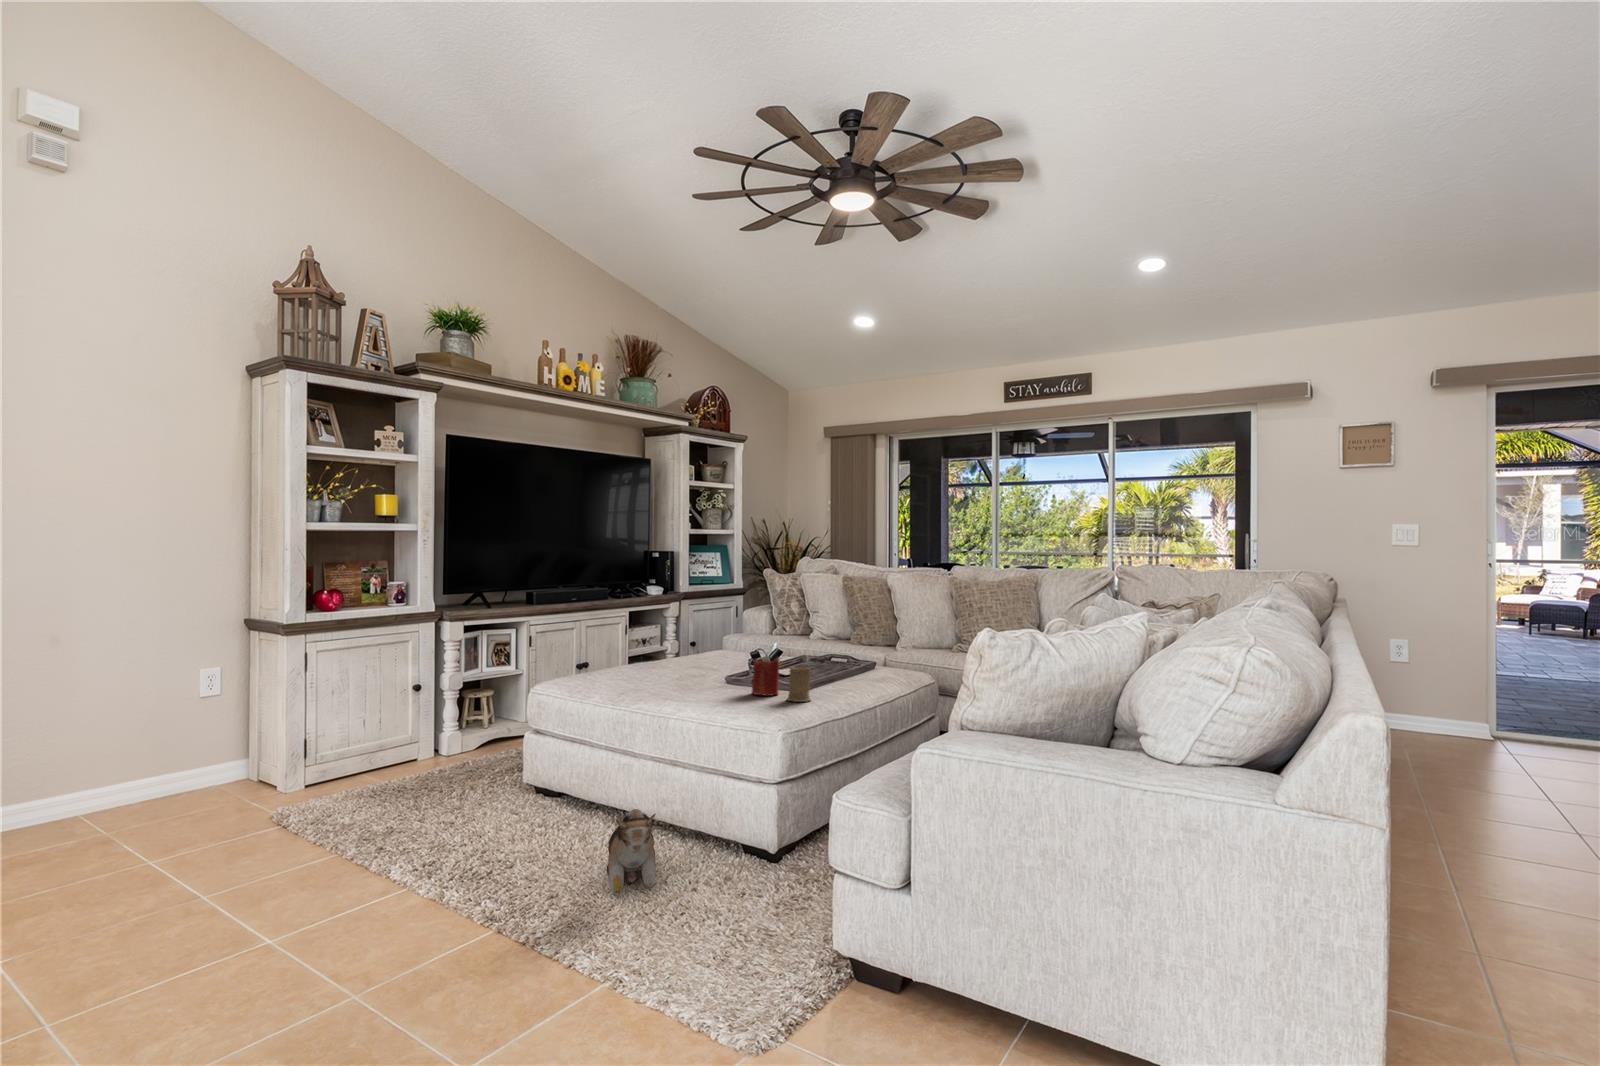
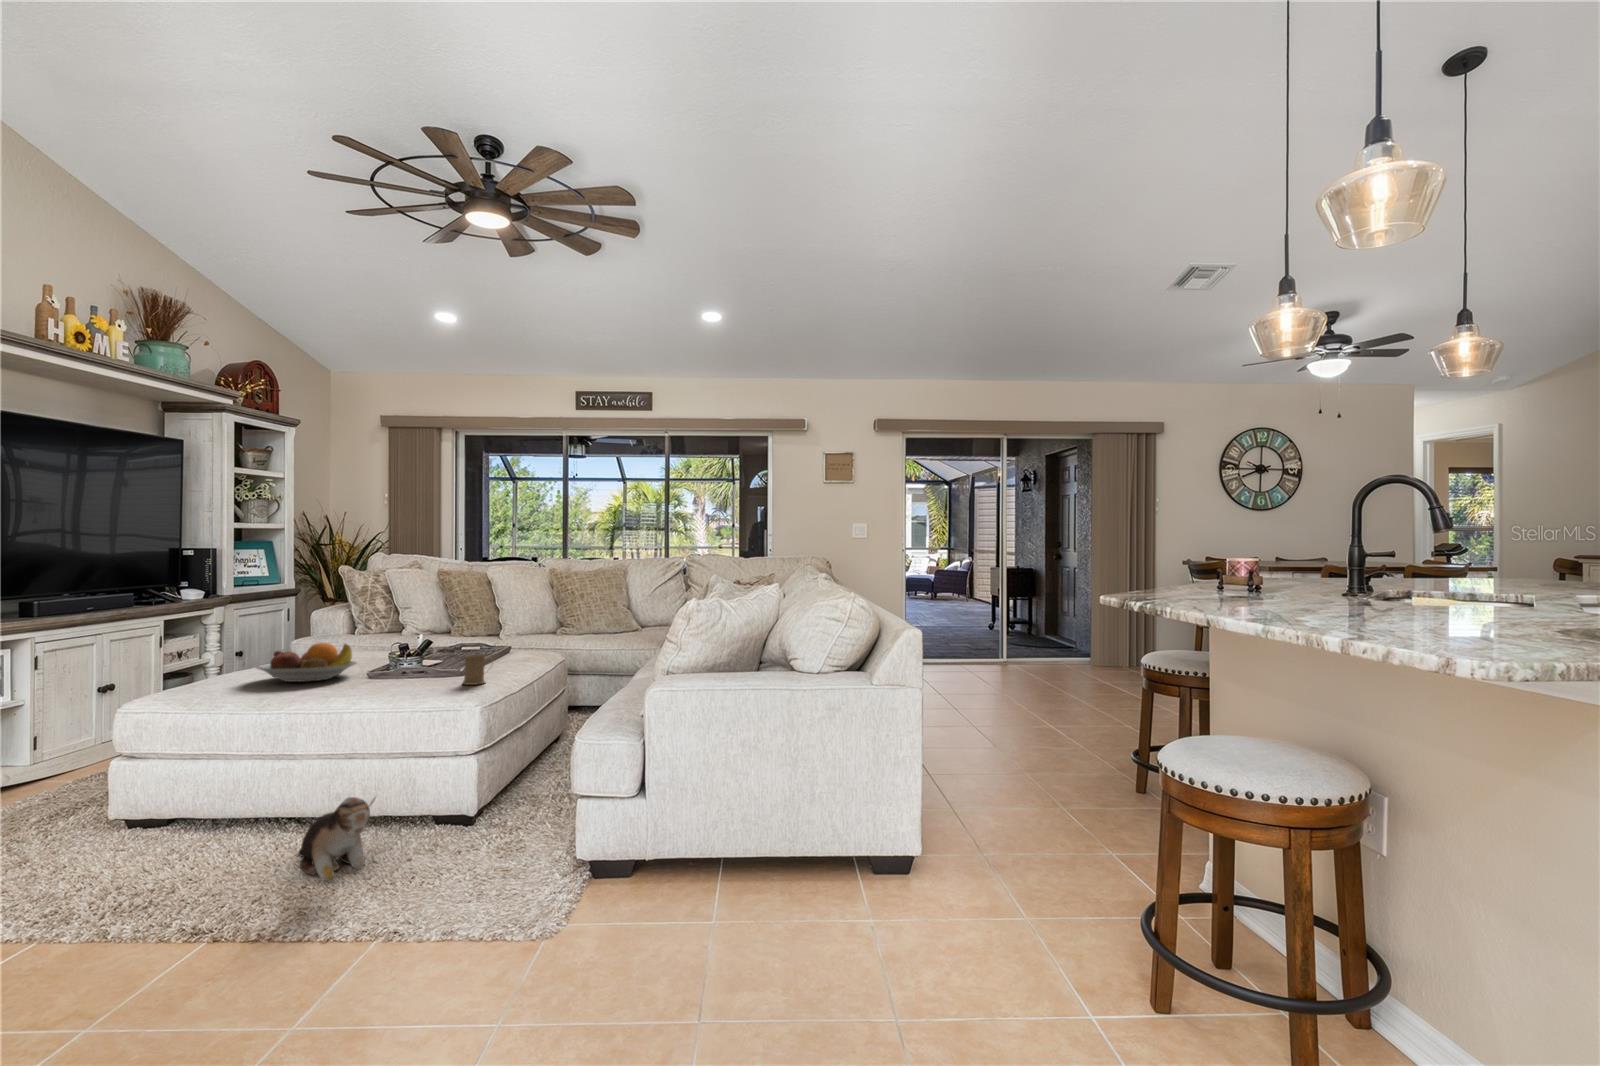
fruit bowl: none [632,642,716,680] -> present [256,643,357,682]
candle: present [752,654,779,696] -> none [419,646,448,684]

